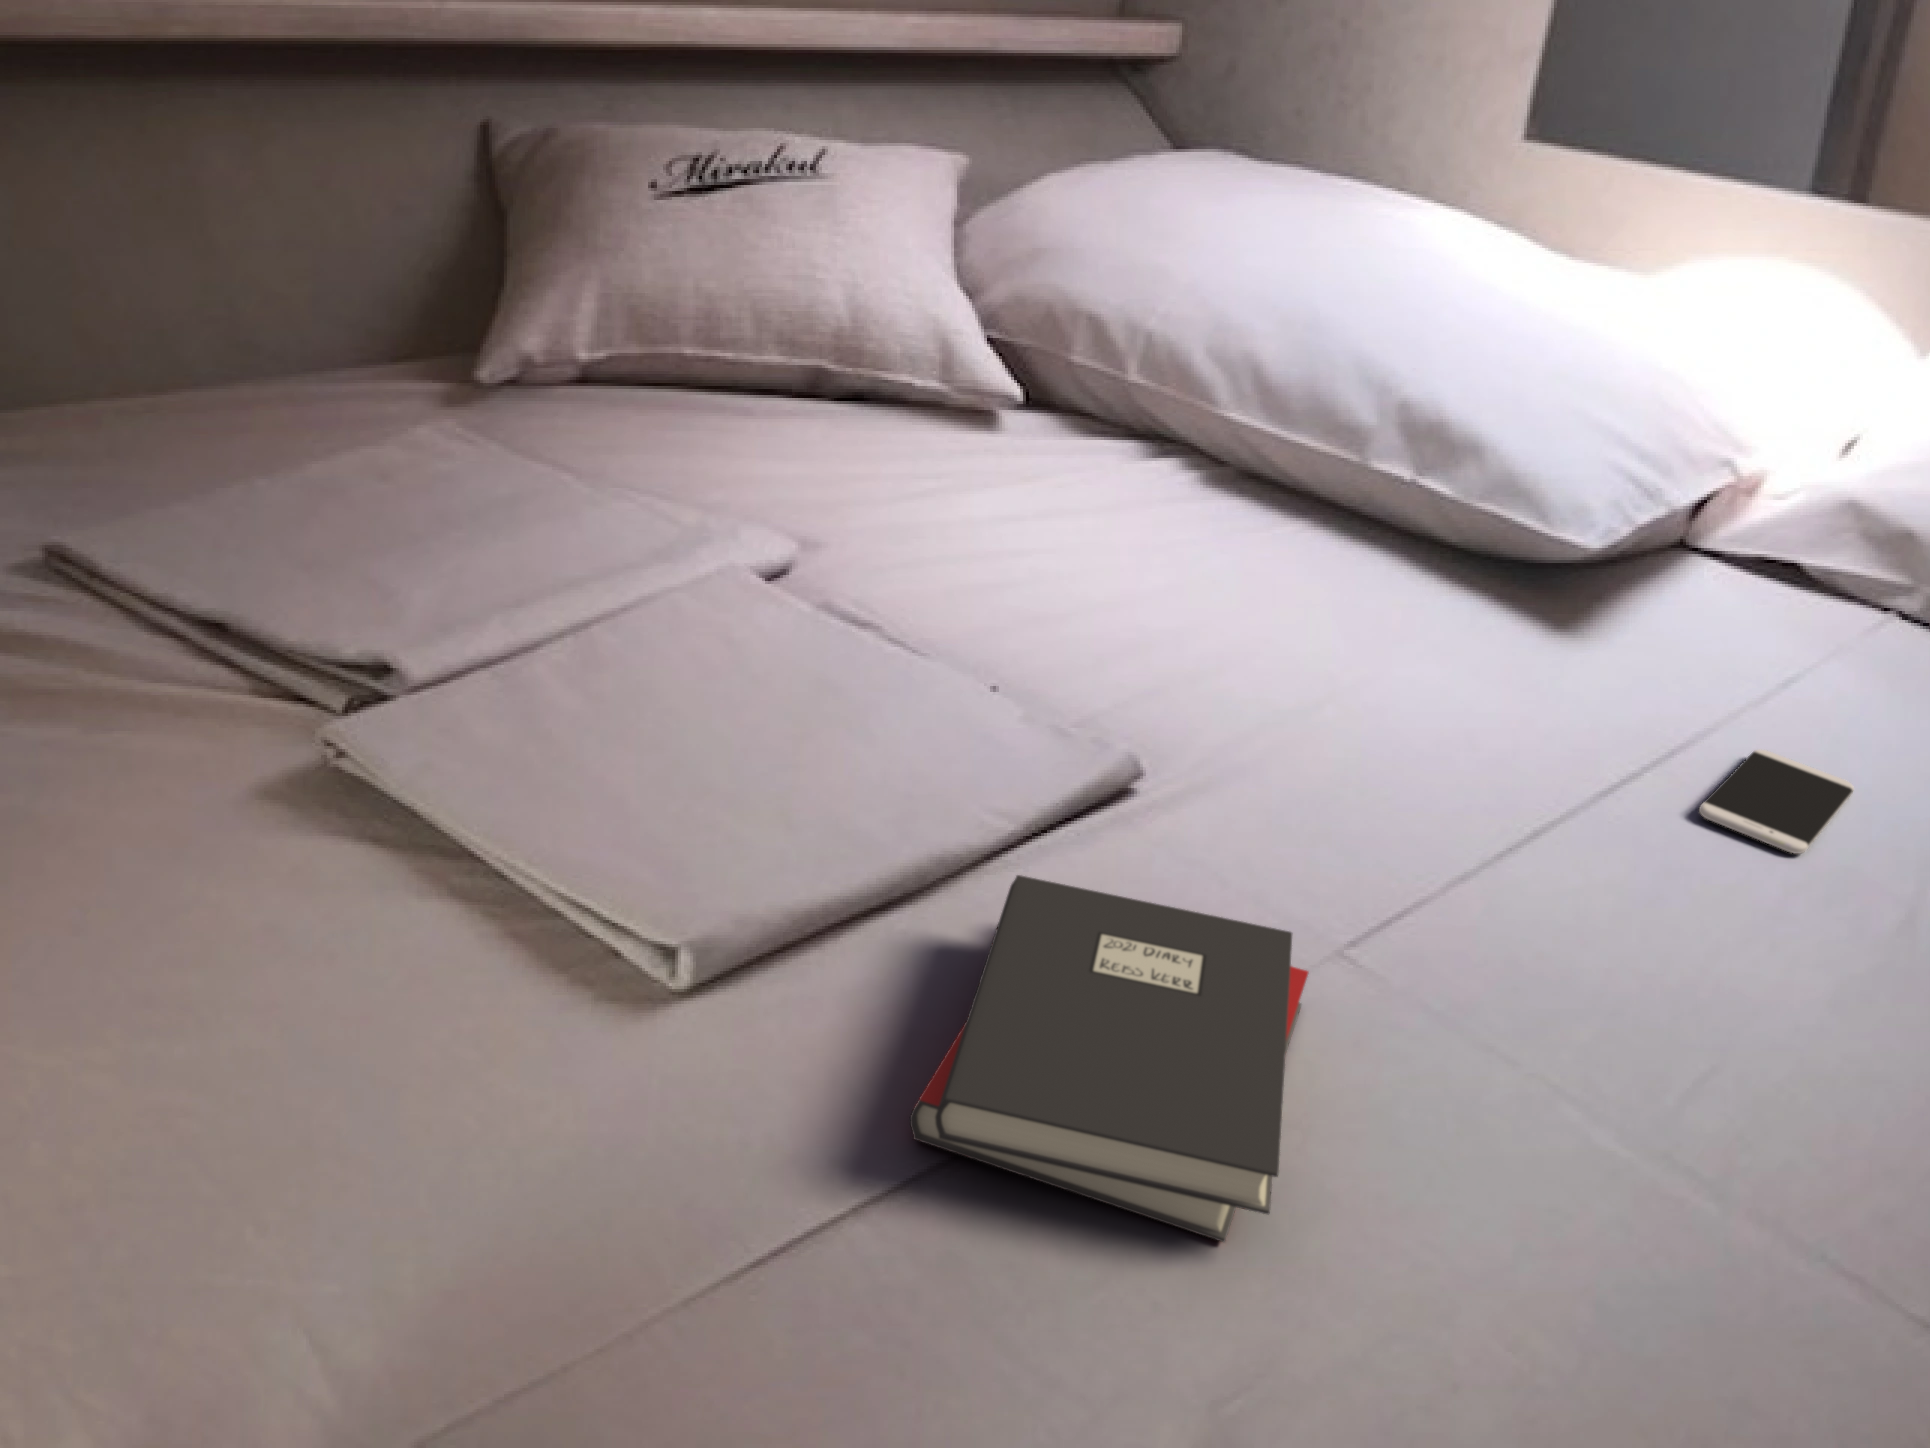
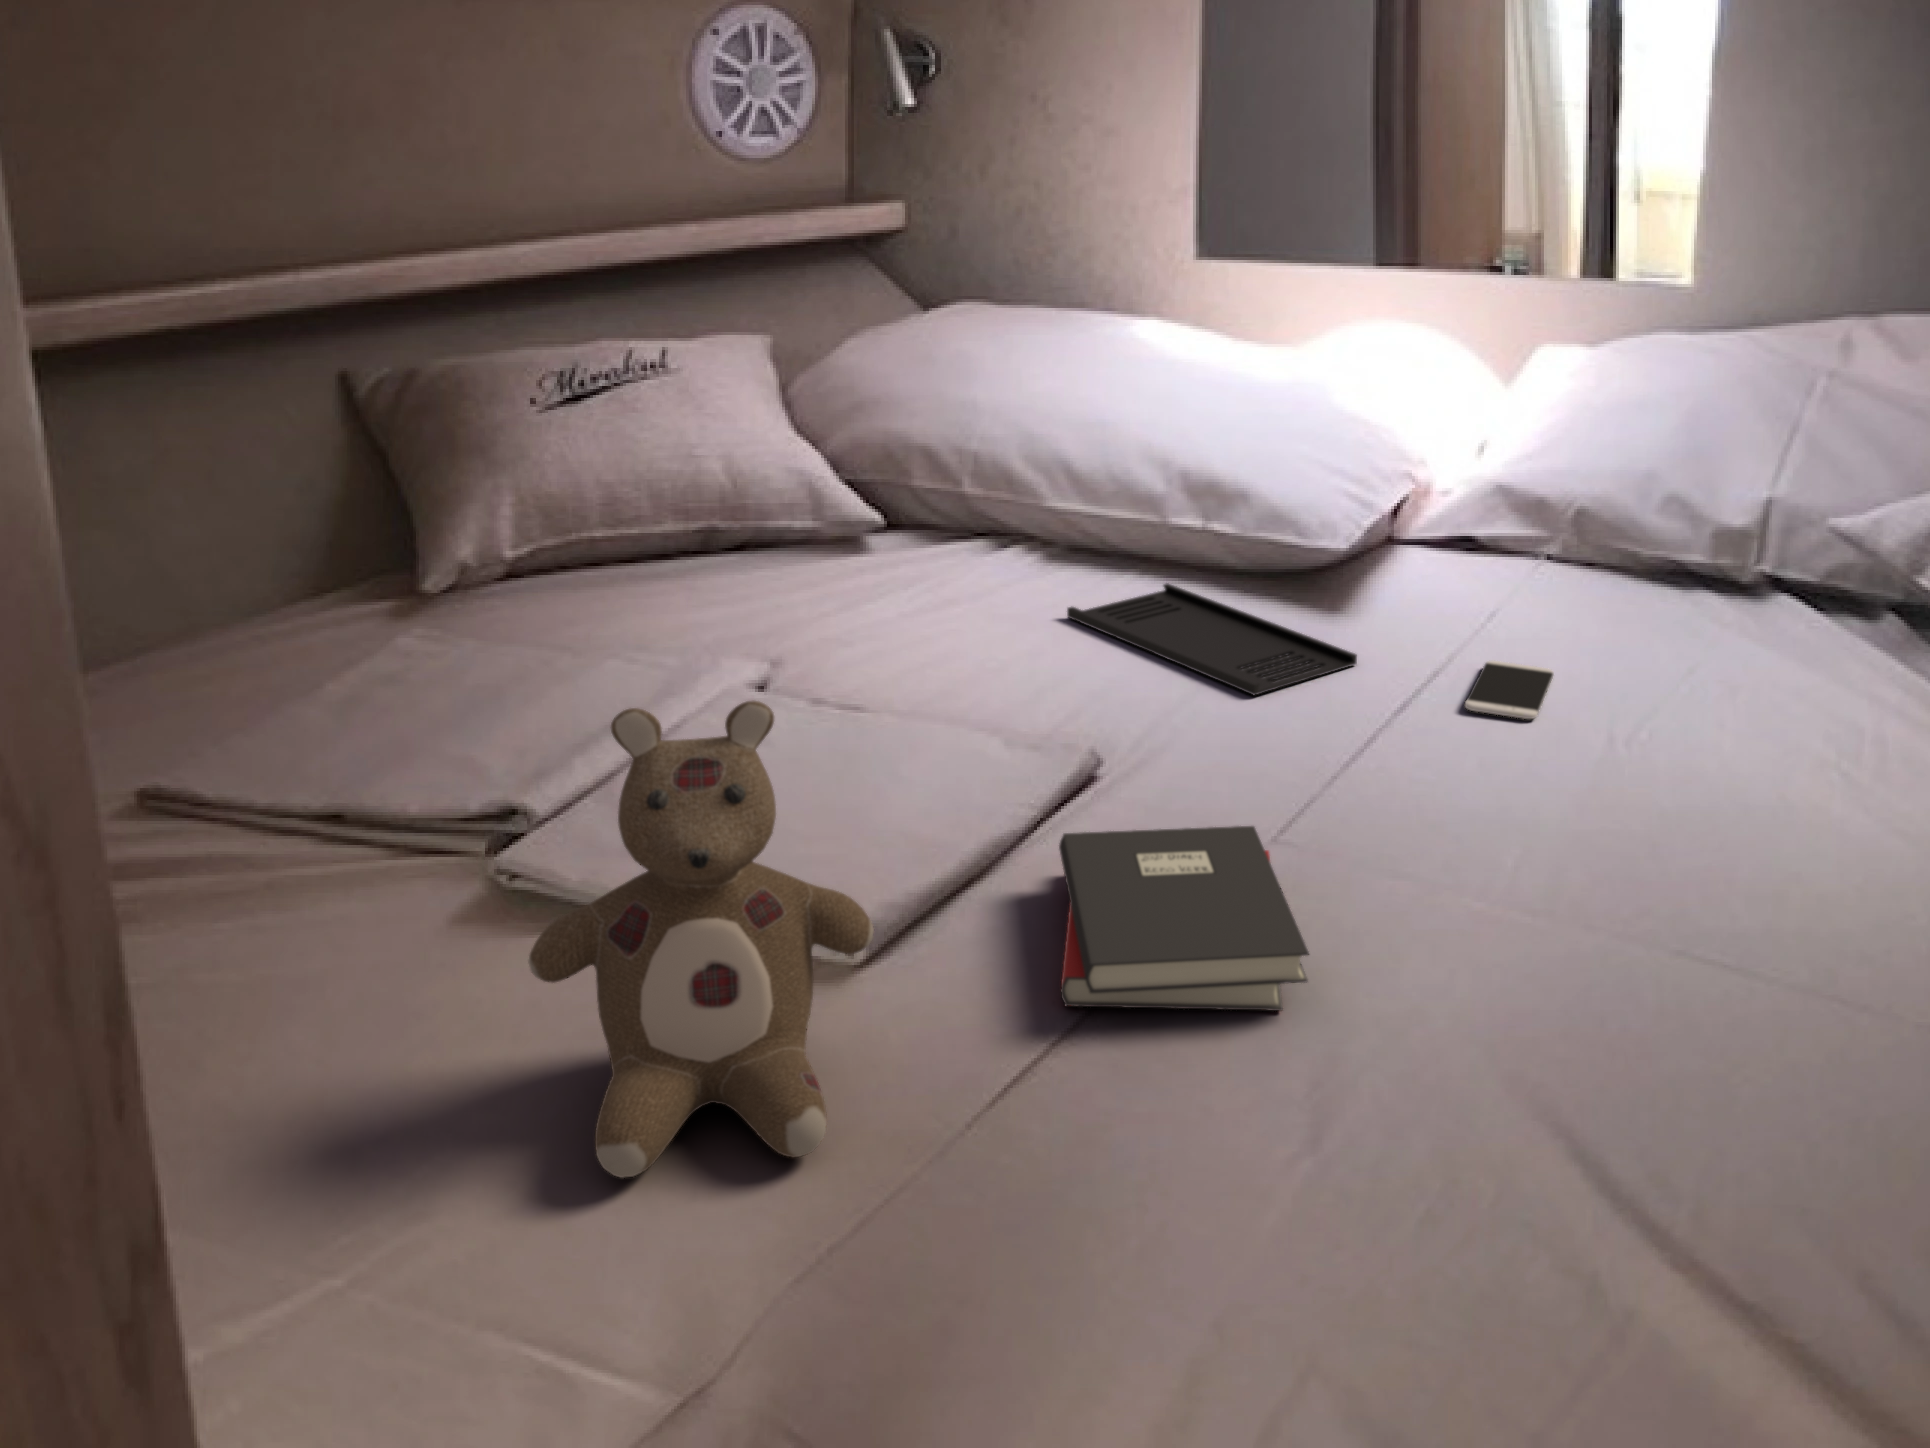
tray: none [1201,545,1567,725] -> present [1067,584,1357,695]
stuffed bear: none [151,590,636,1283] -> present [529,701,874,1178]

